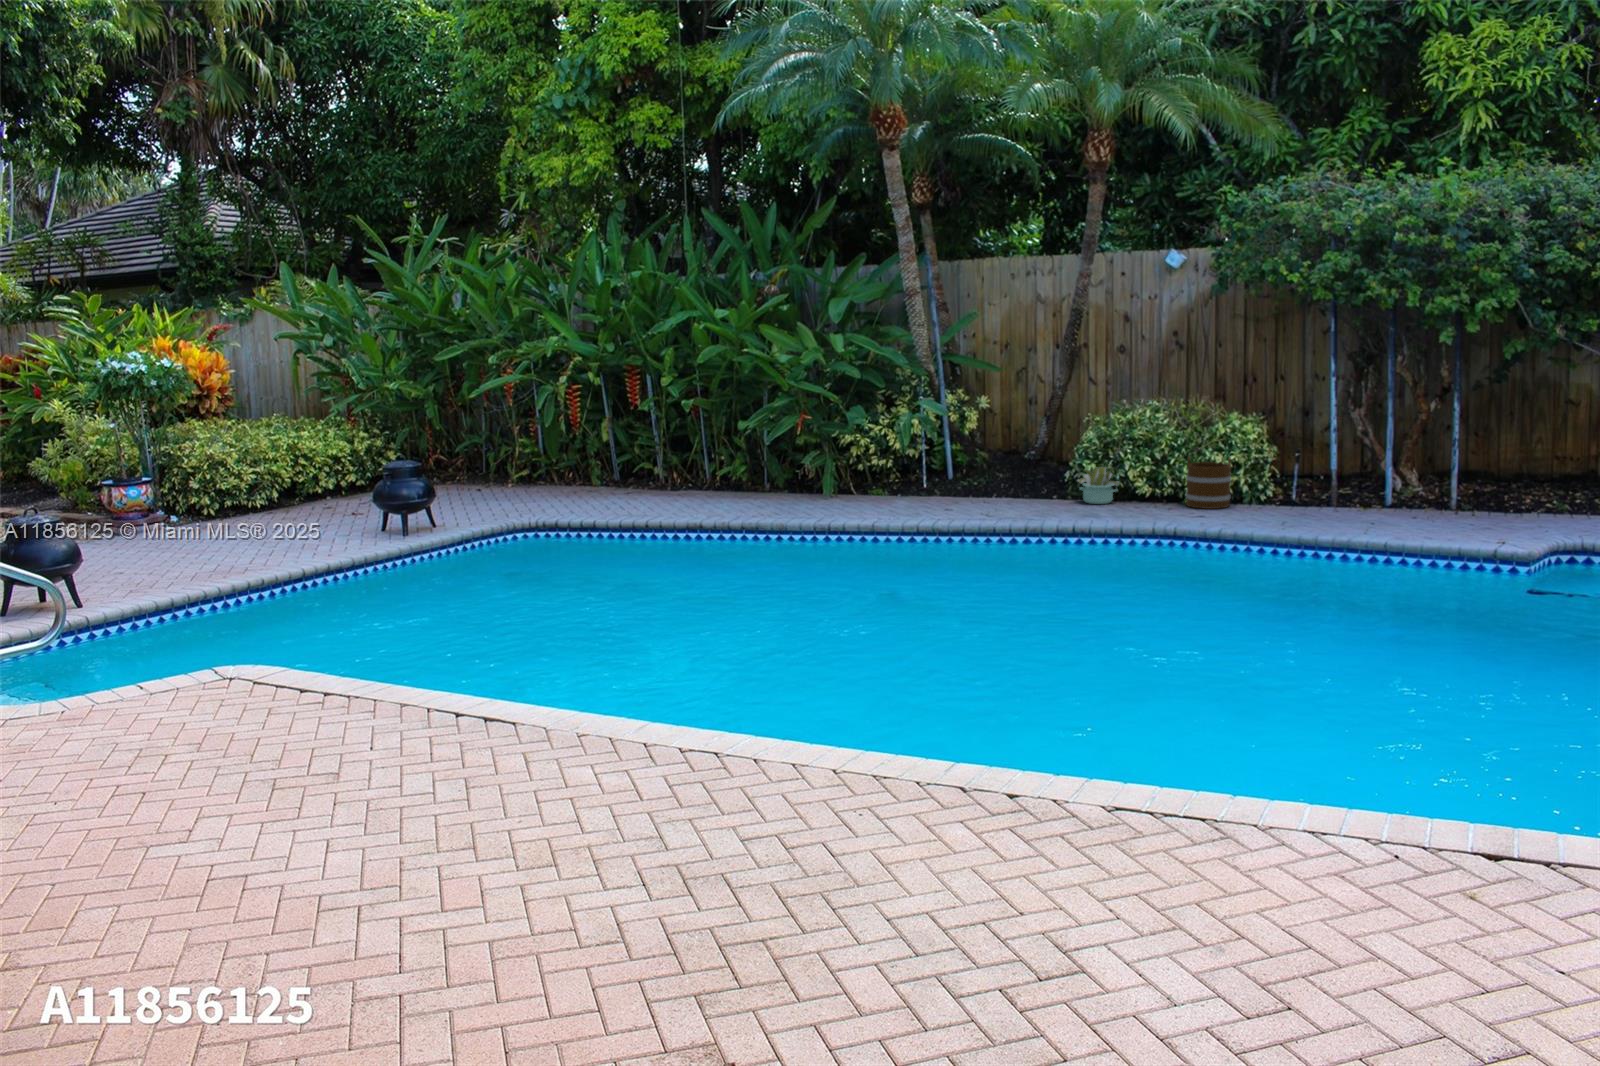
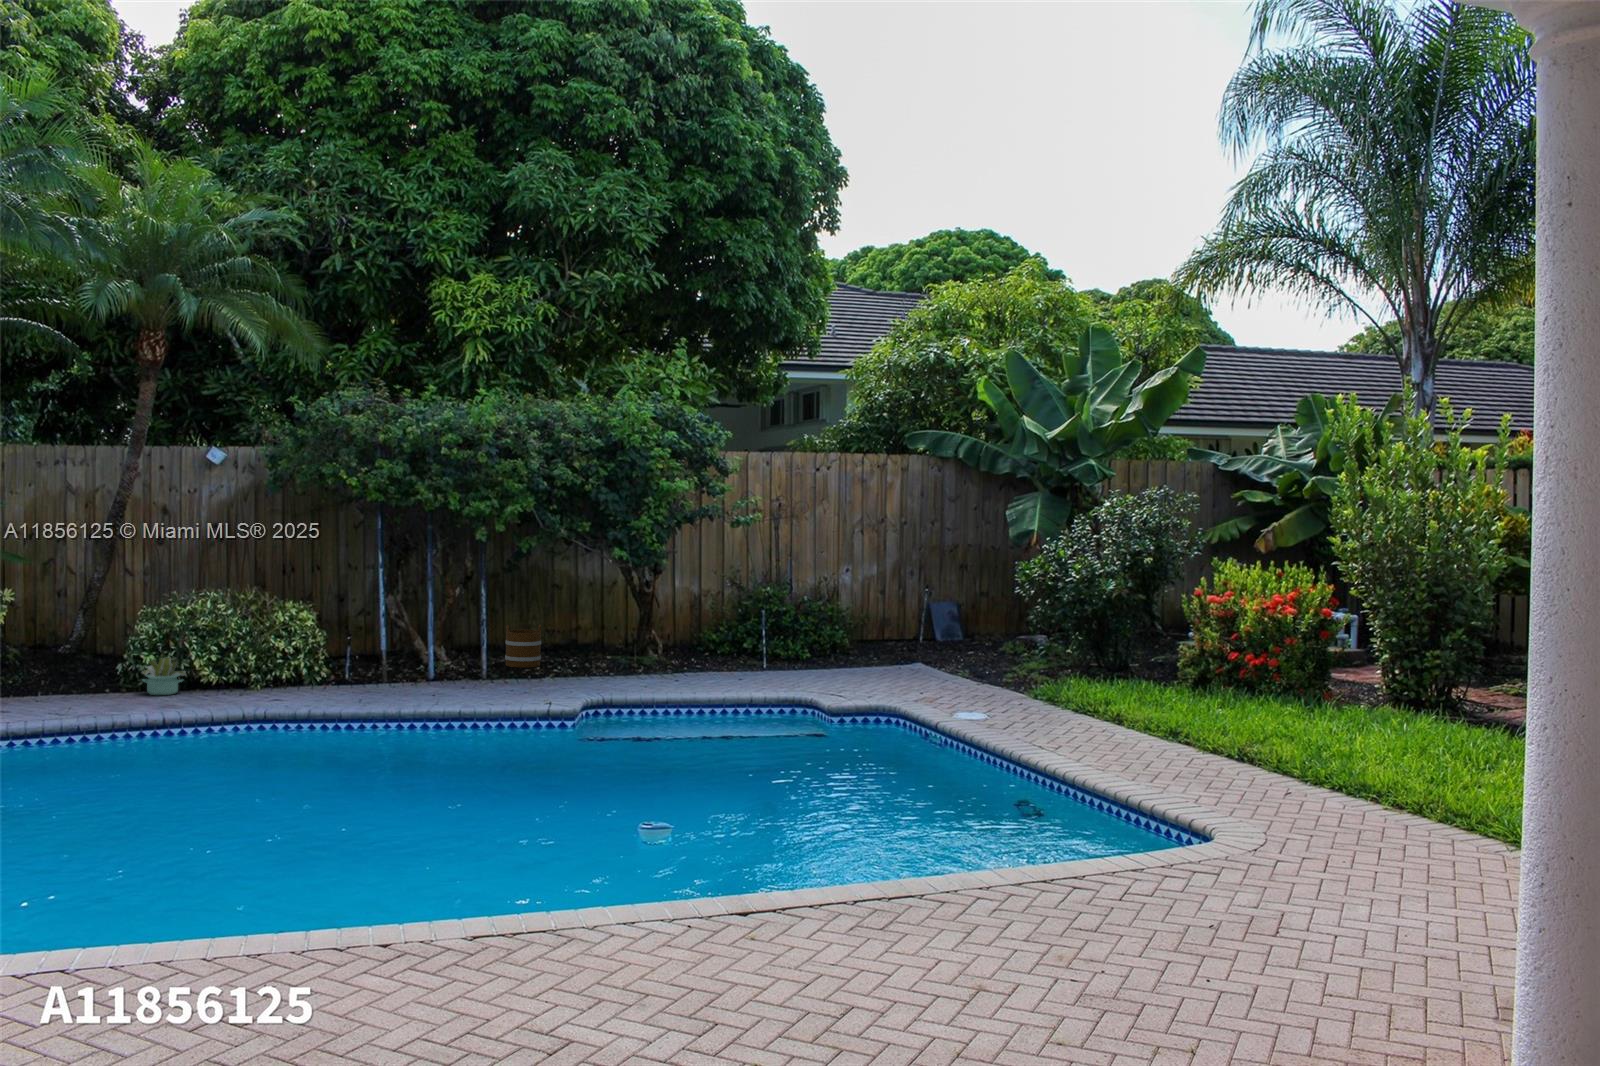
bucket: present [1186,457,1231,509] -> present [505,625,541,667]

